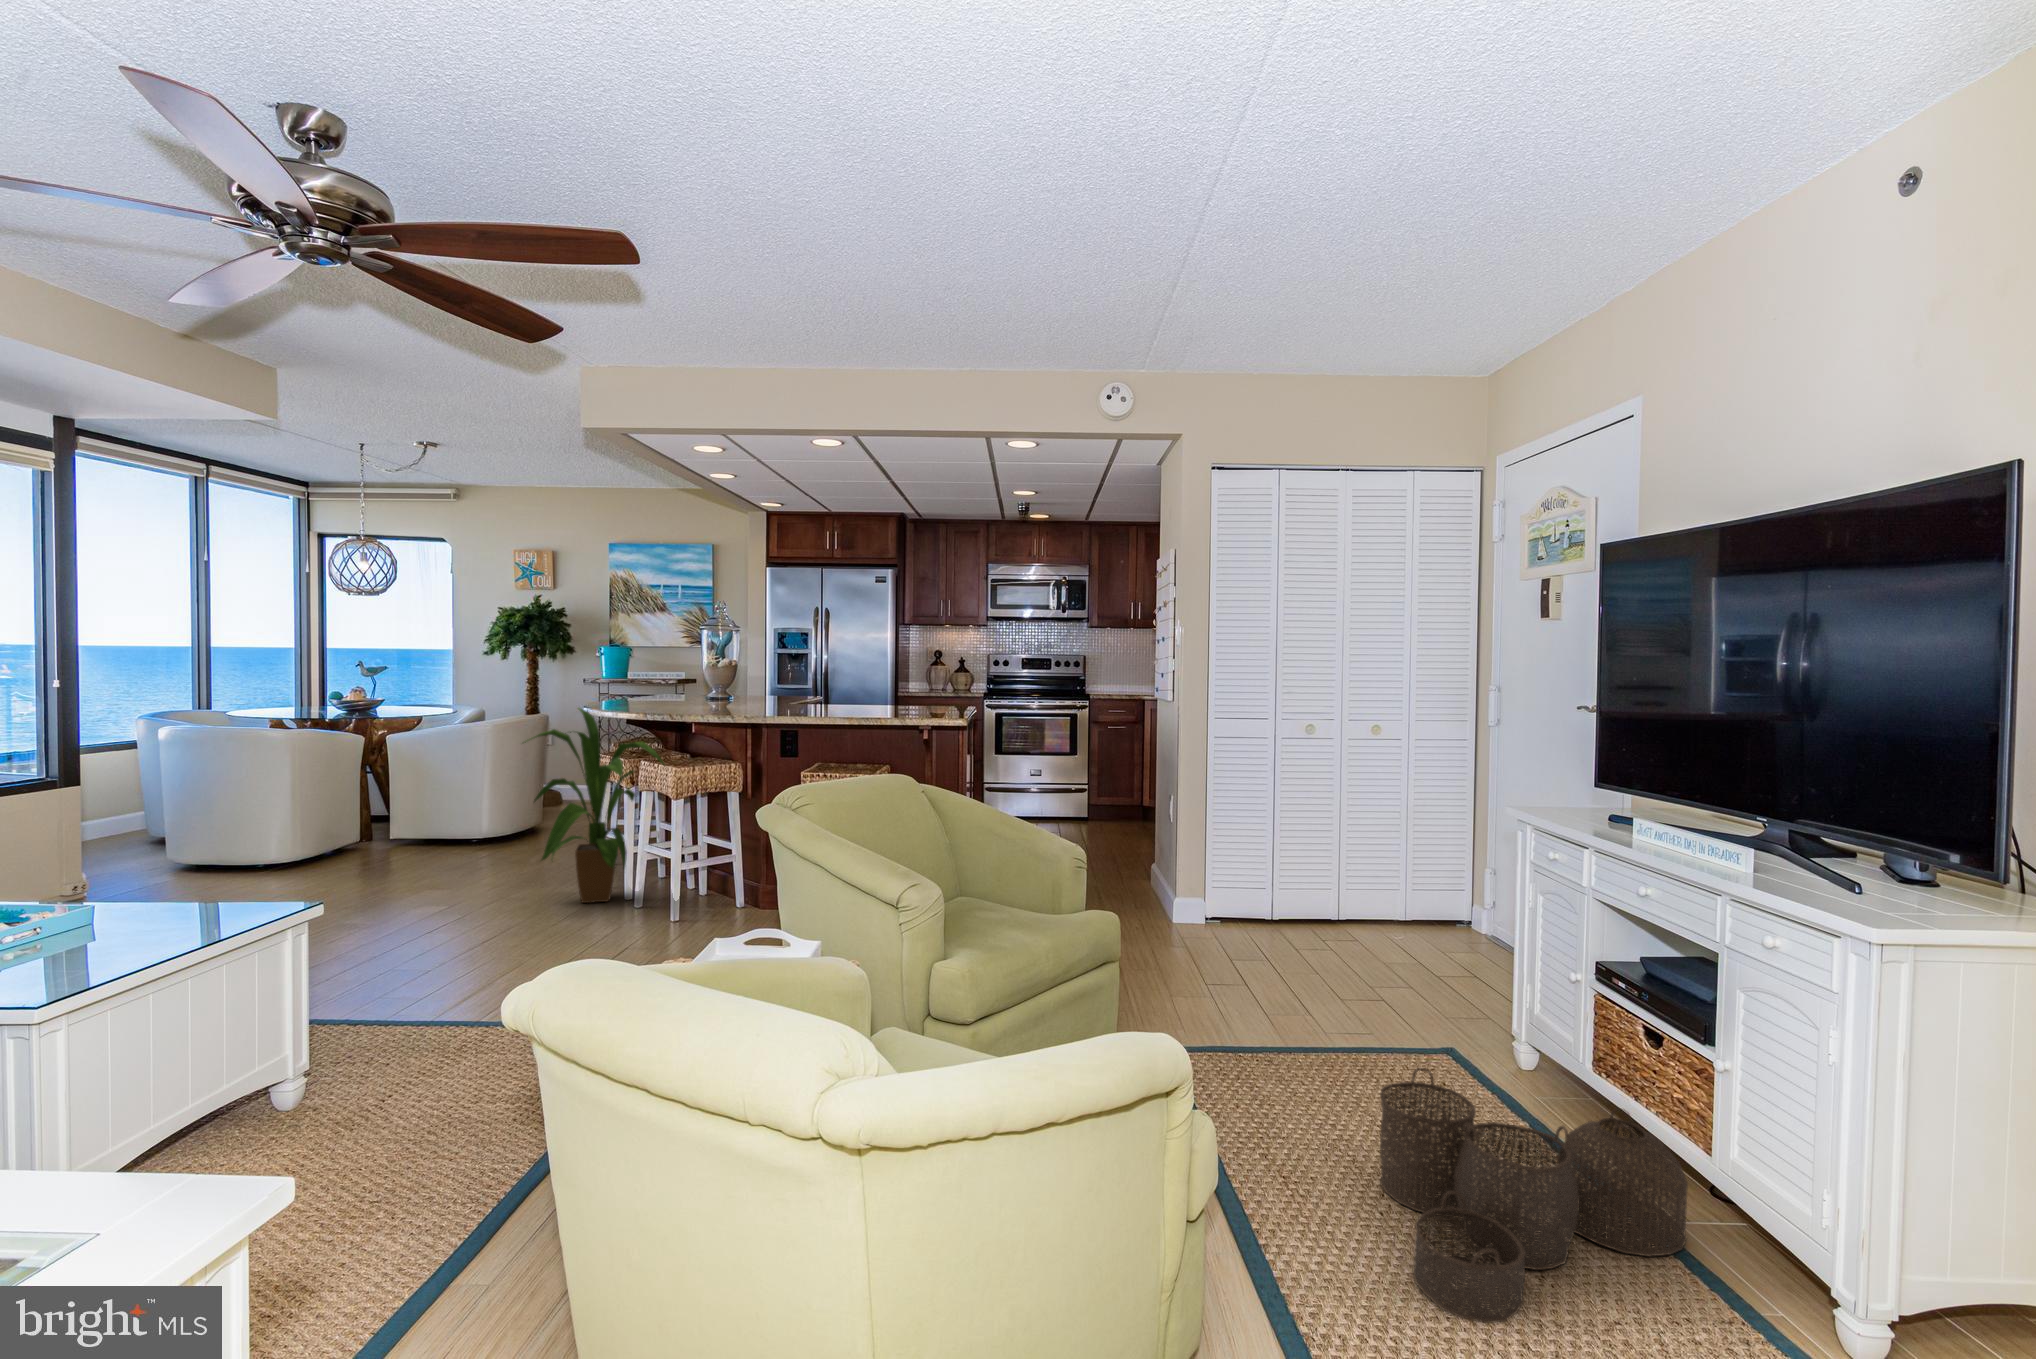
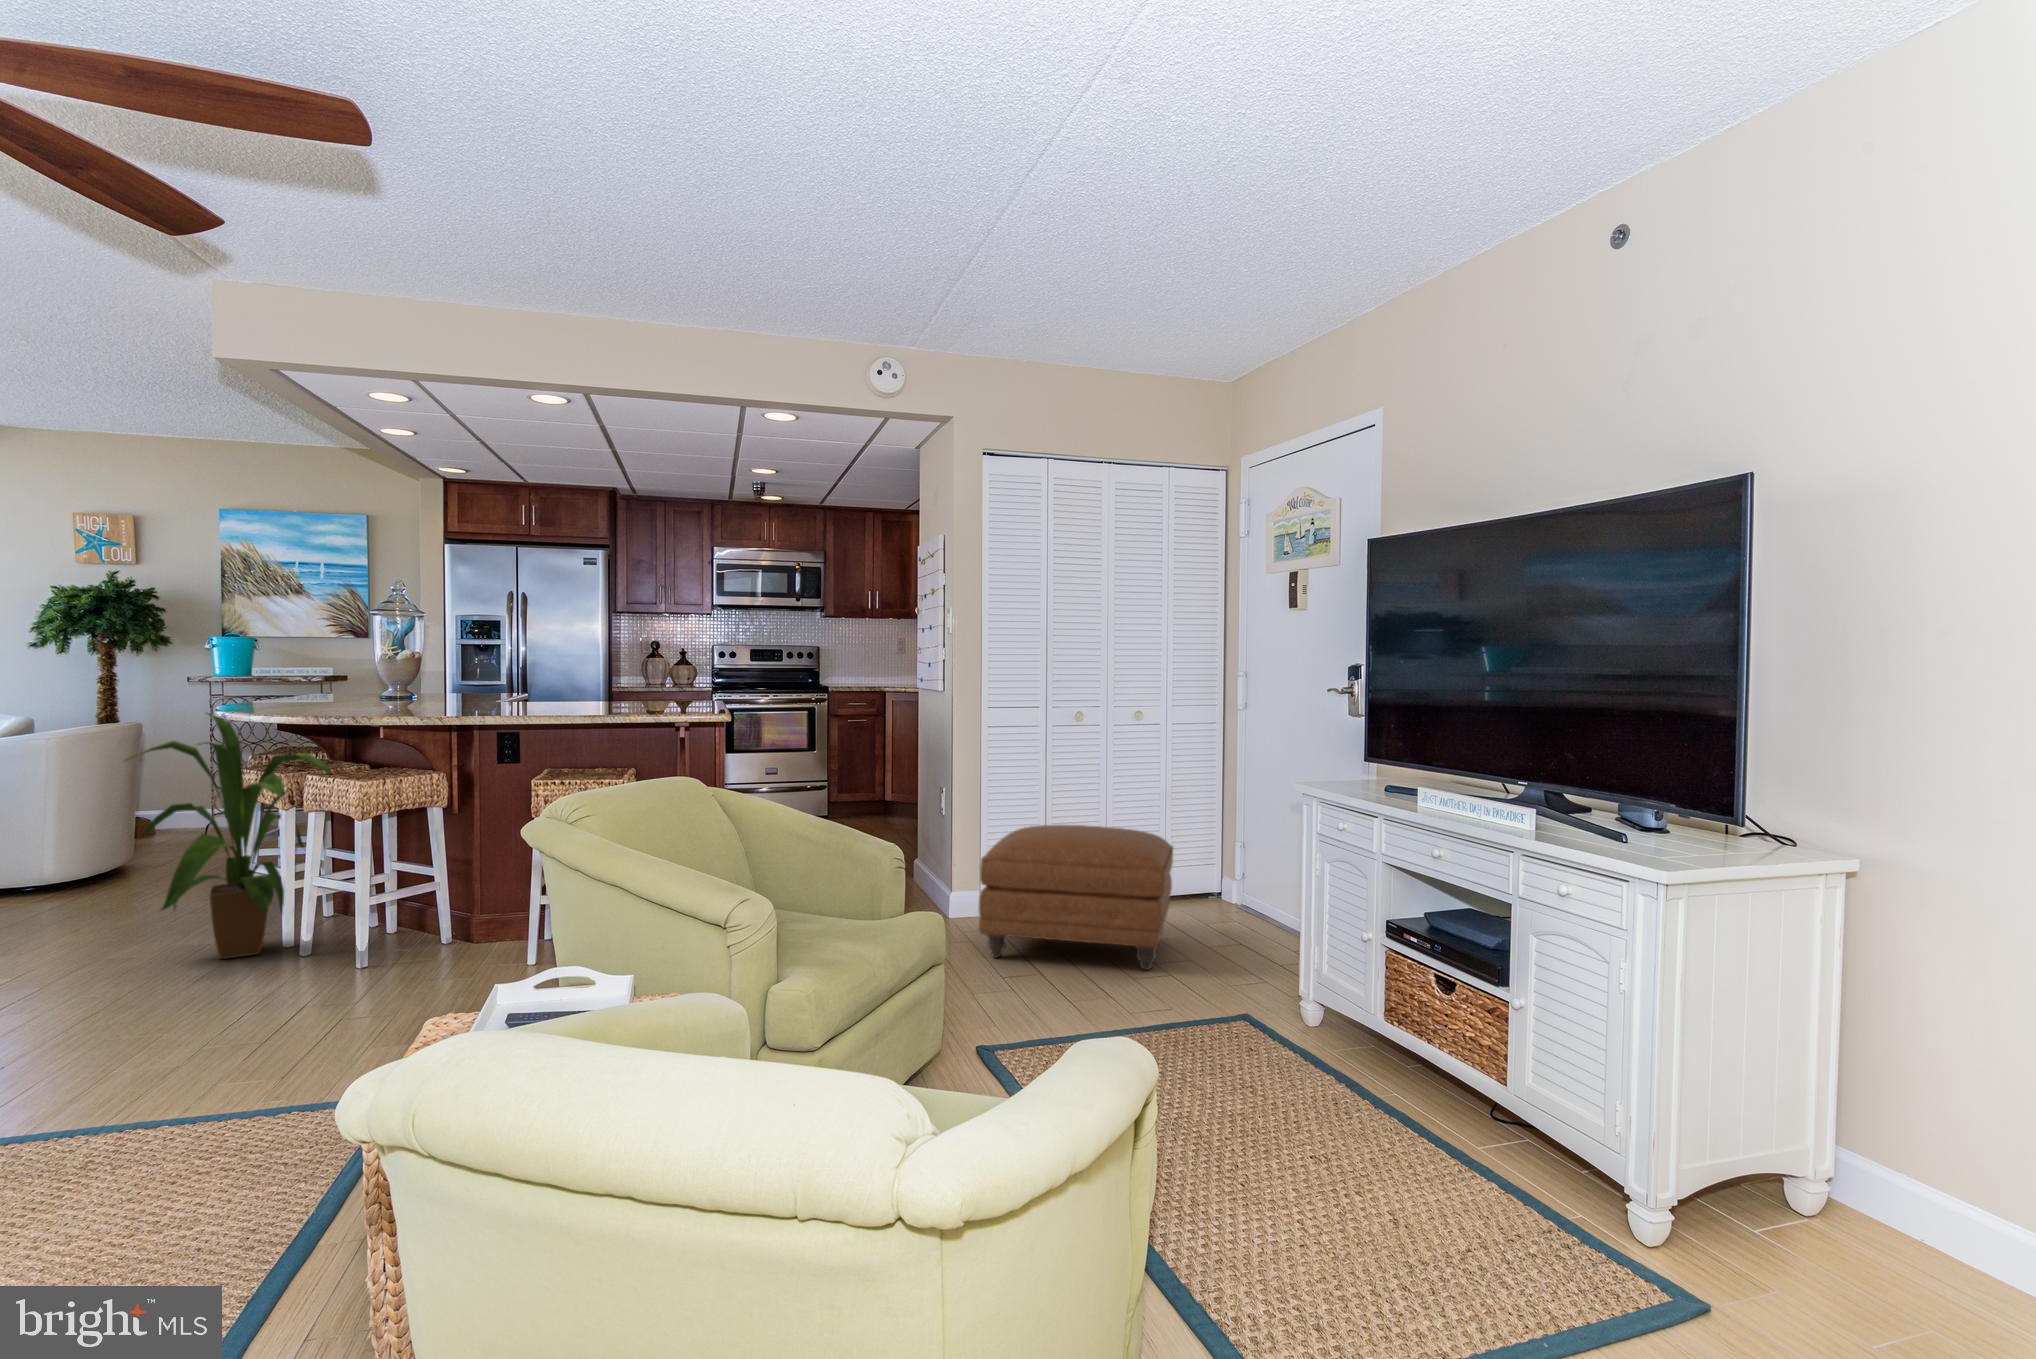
ottoman: none [1186,836,1397,990] -> present [979,825,1173,970]
woven basket: present [1380,1068,1688,1323] -> none [1230,1038,1492,1273]

